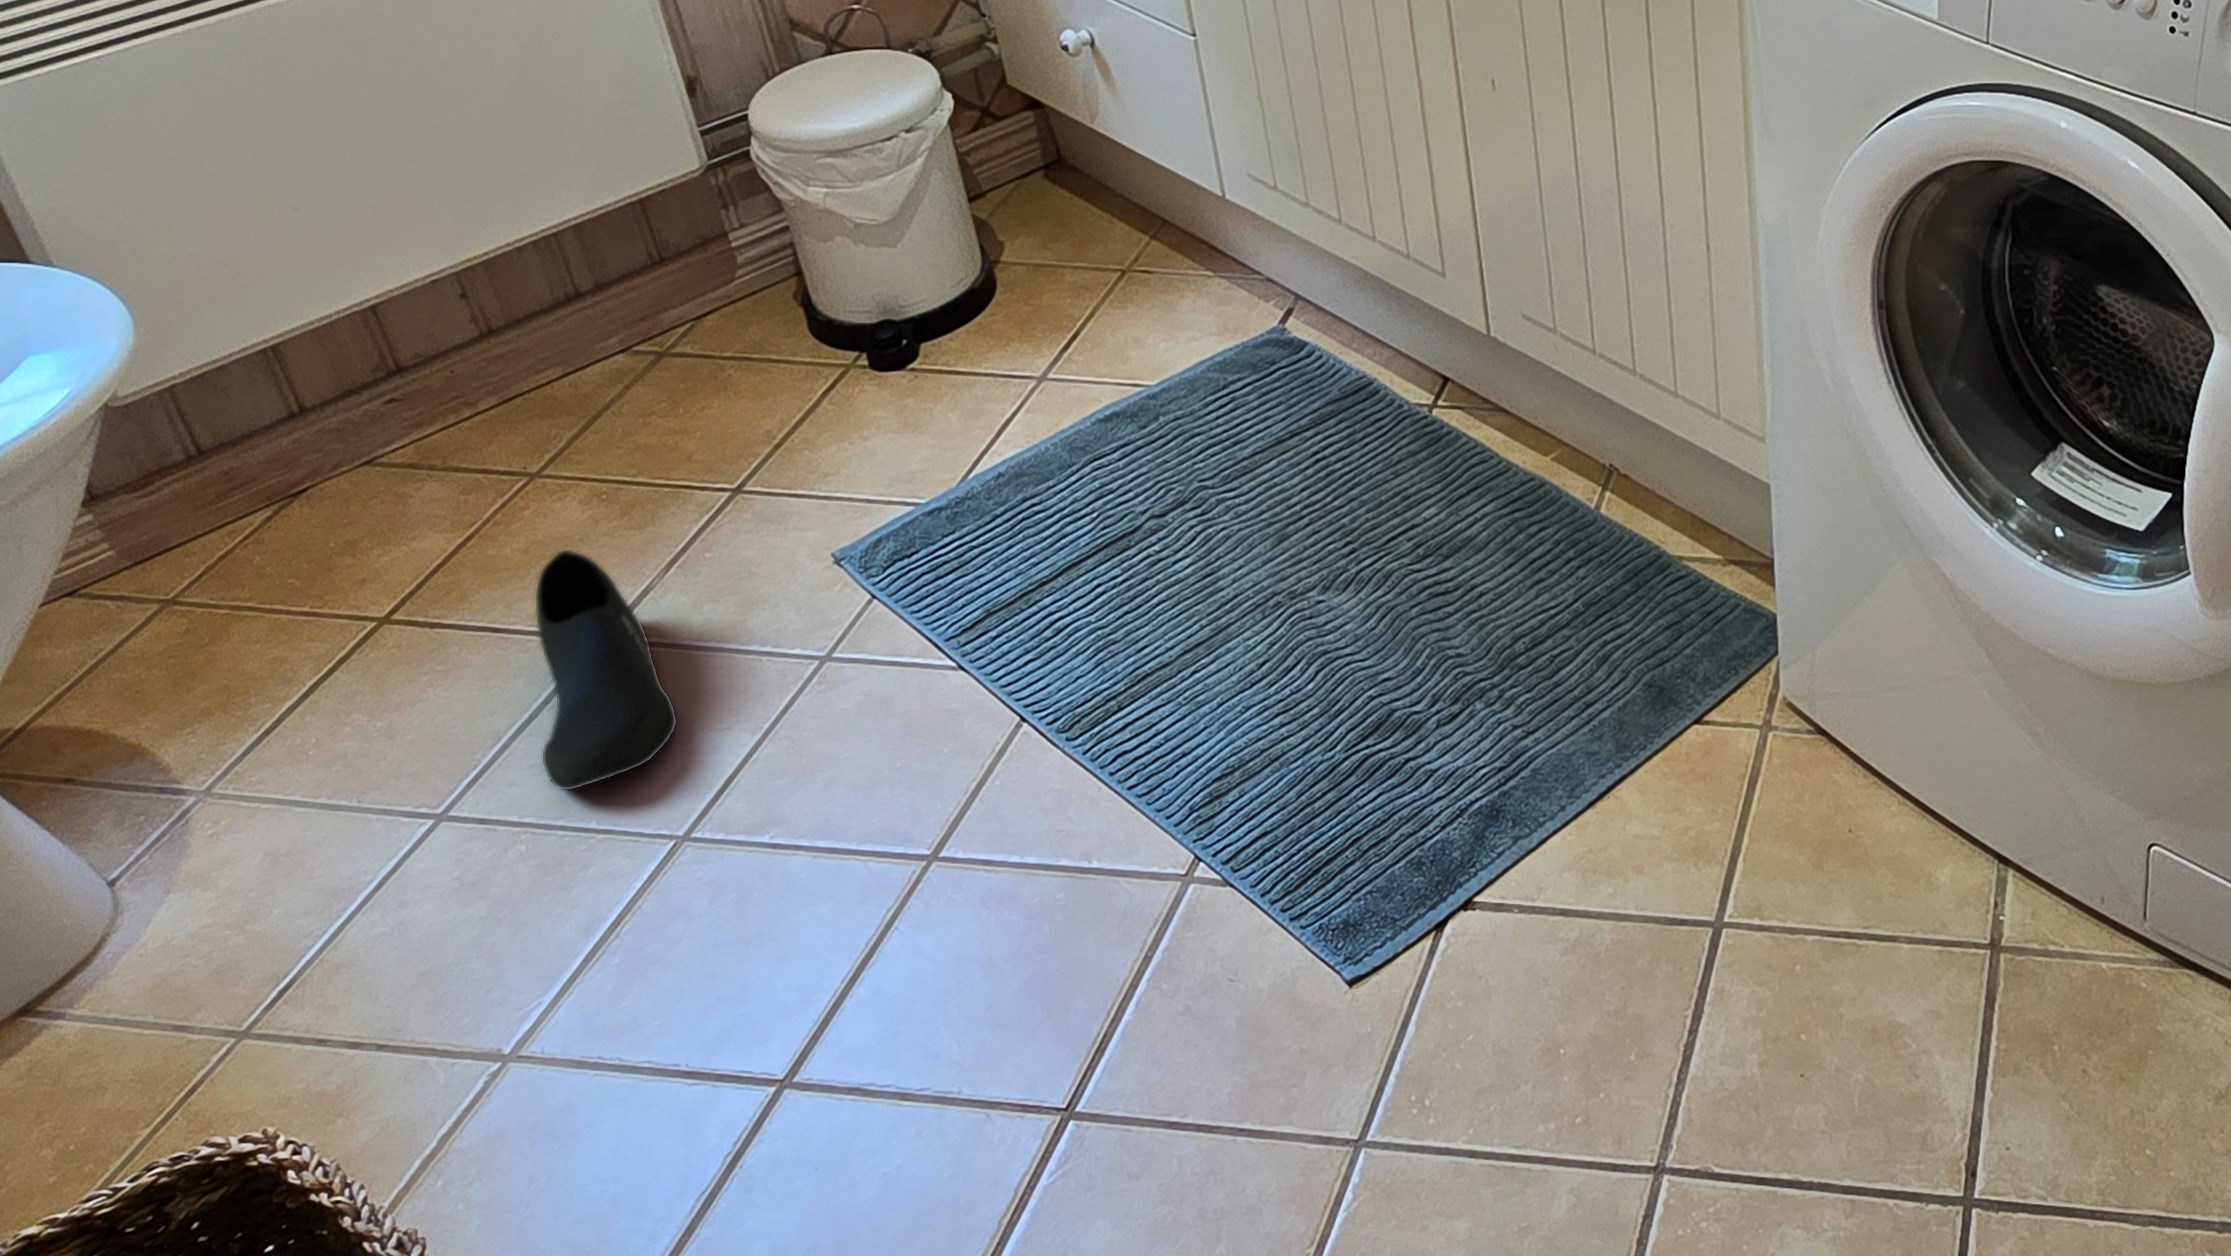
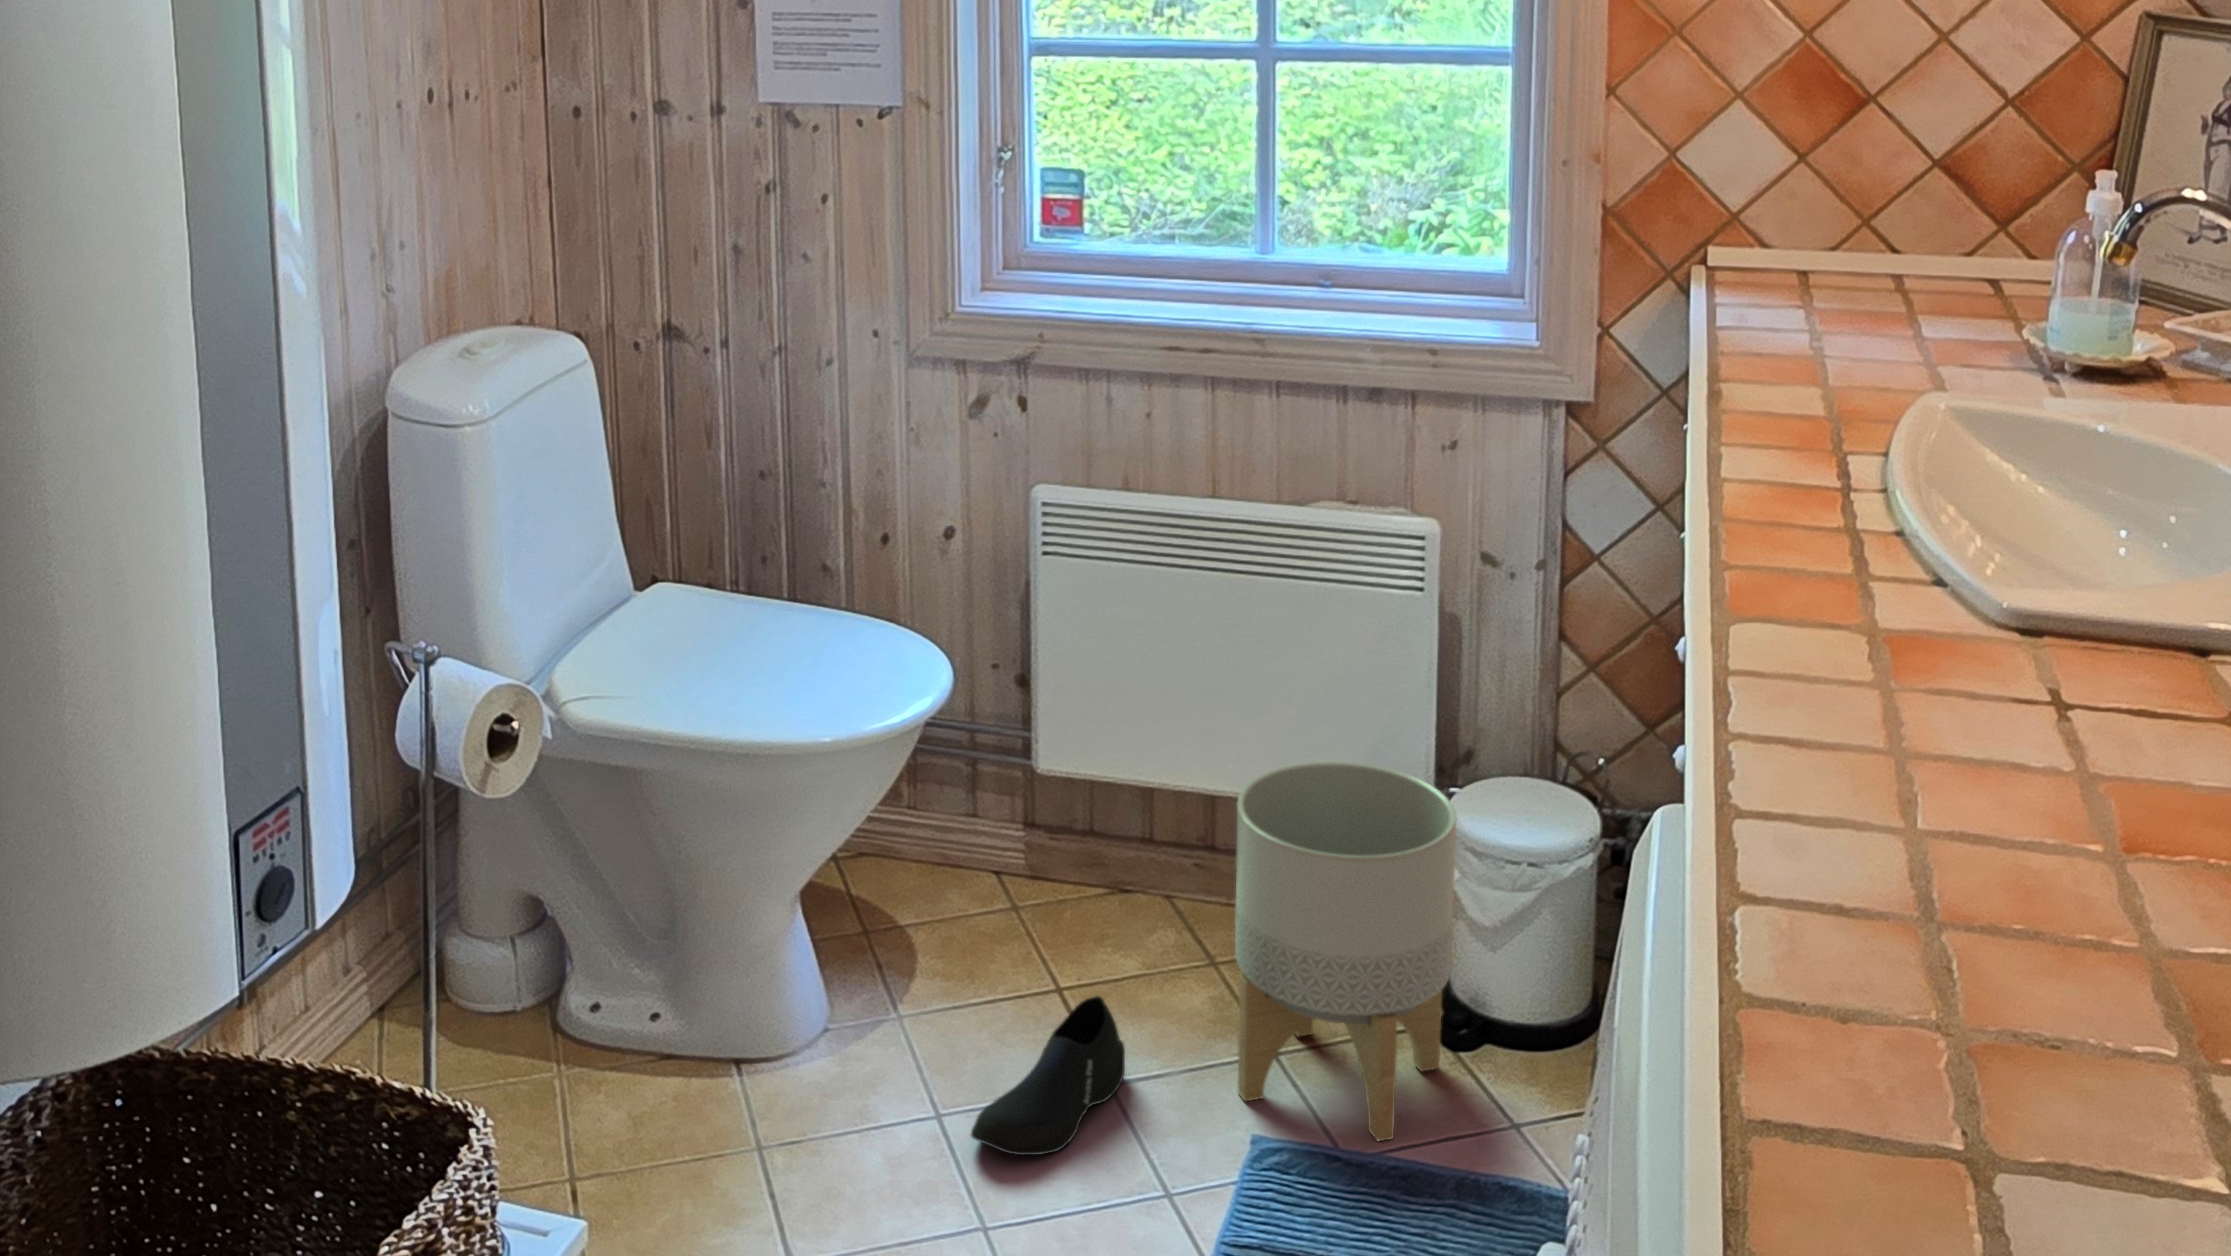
planter: none [608,96,976,546] -> present [1235,761,1456,1141]

